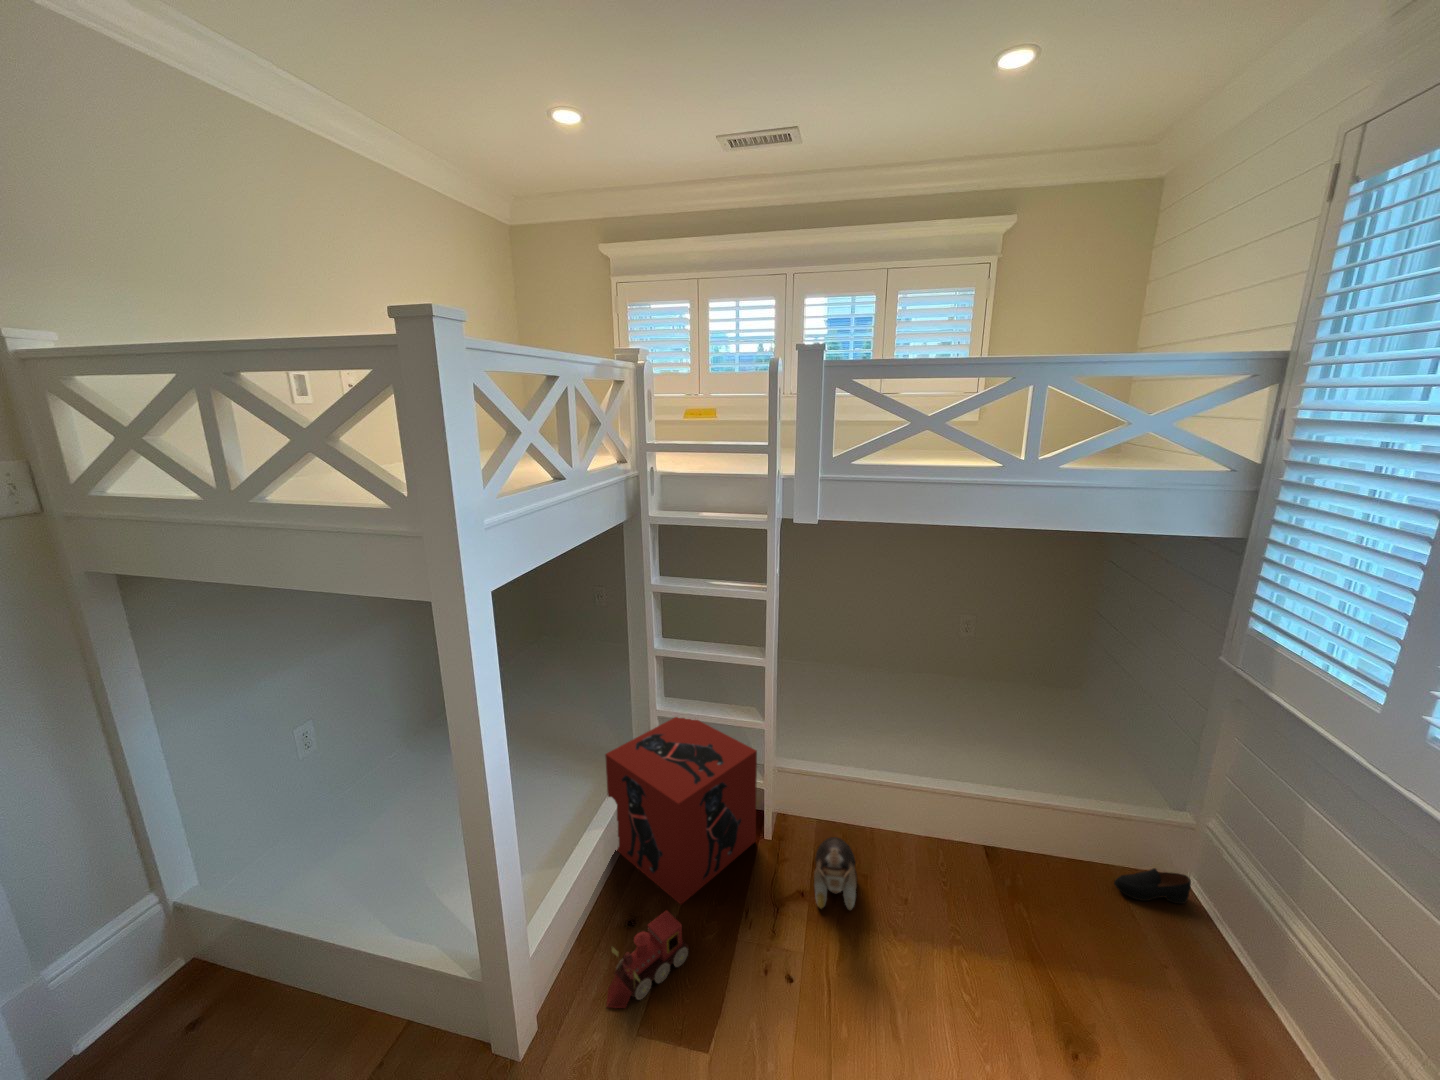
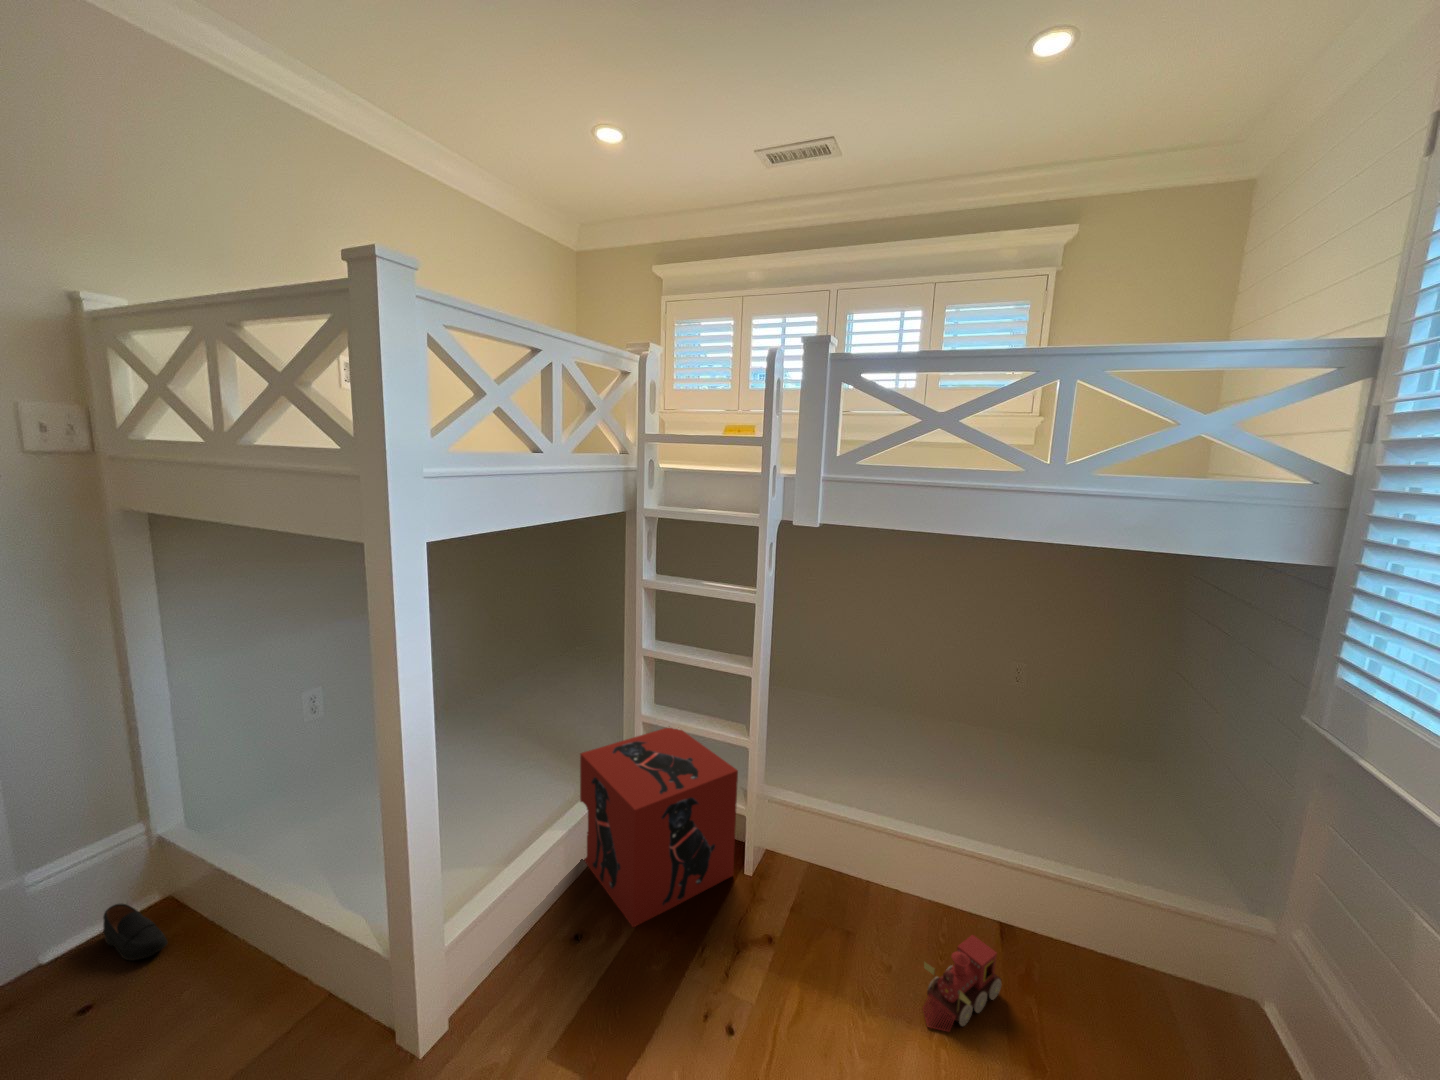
plush toy: present [814,837,857,910] -> none [775,880,836,967]
shoe: present [1114,868,1191,904] -> present [103,904,167,960]
toy train: present [607,911,689,1008] -> present [923,935,1001,1032]

